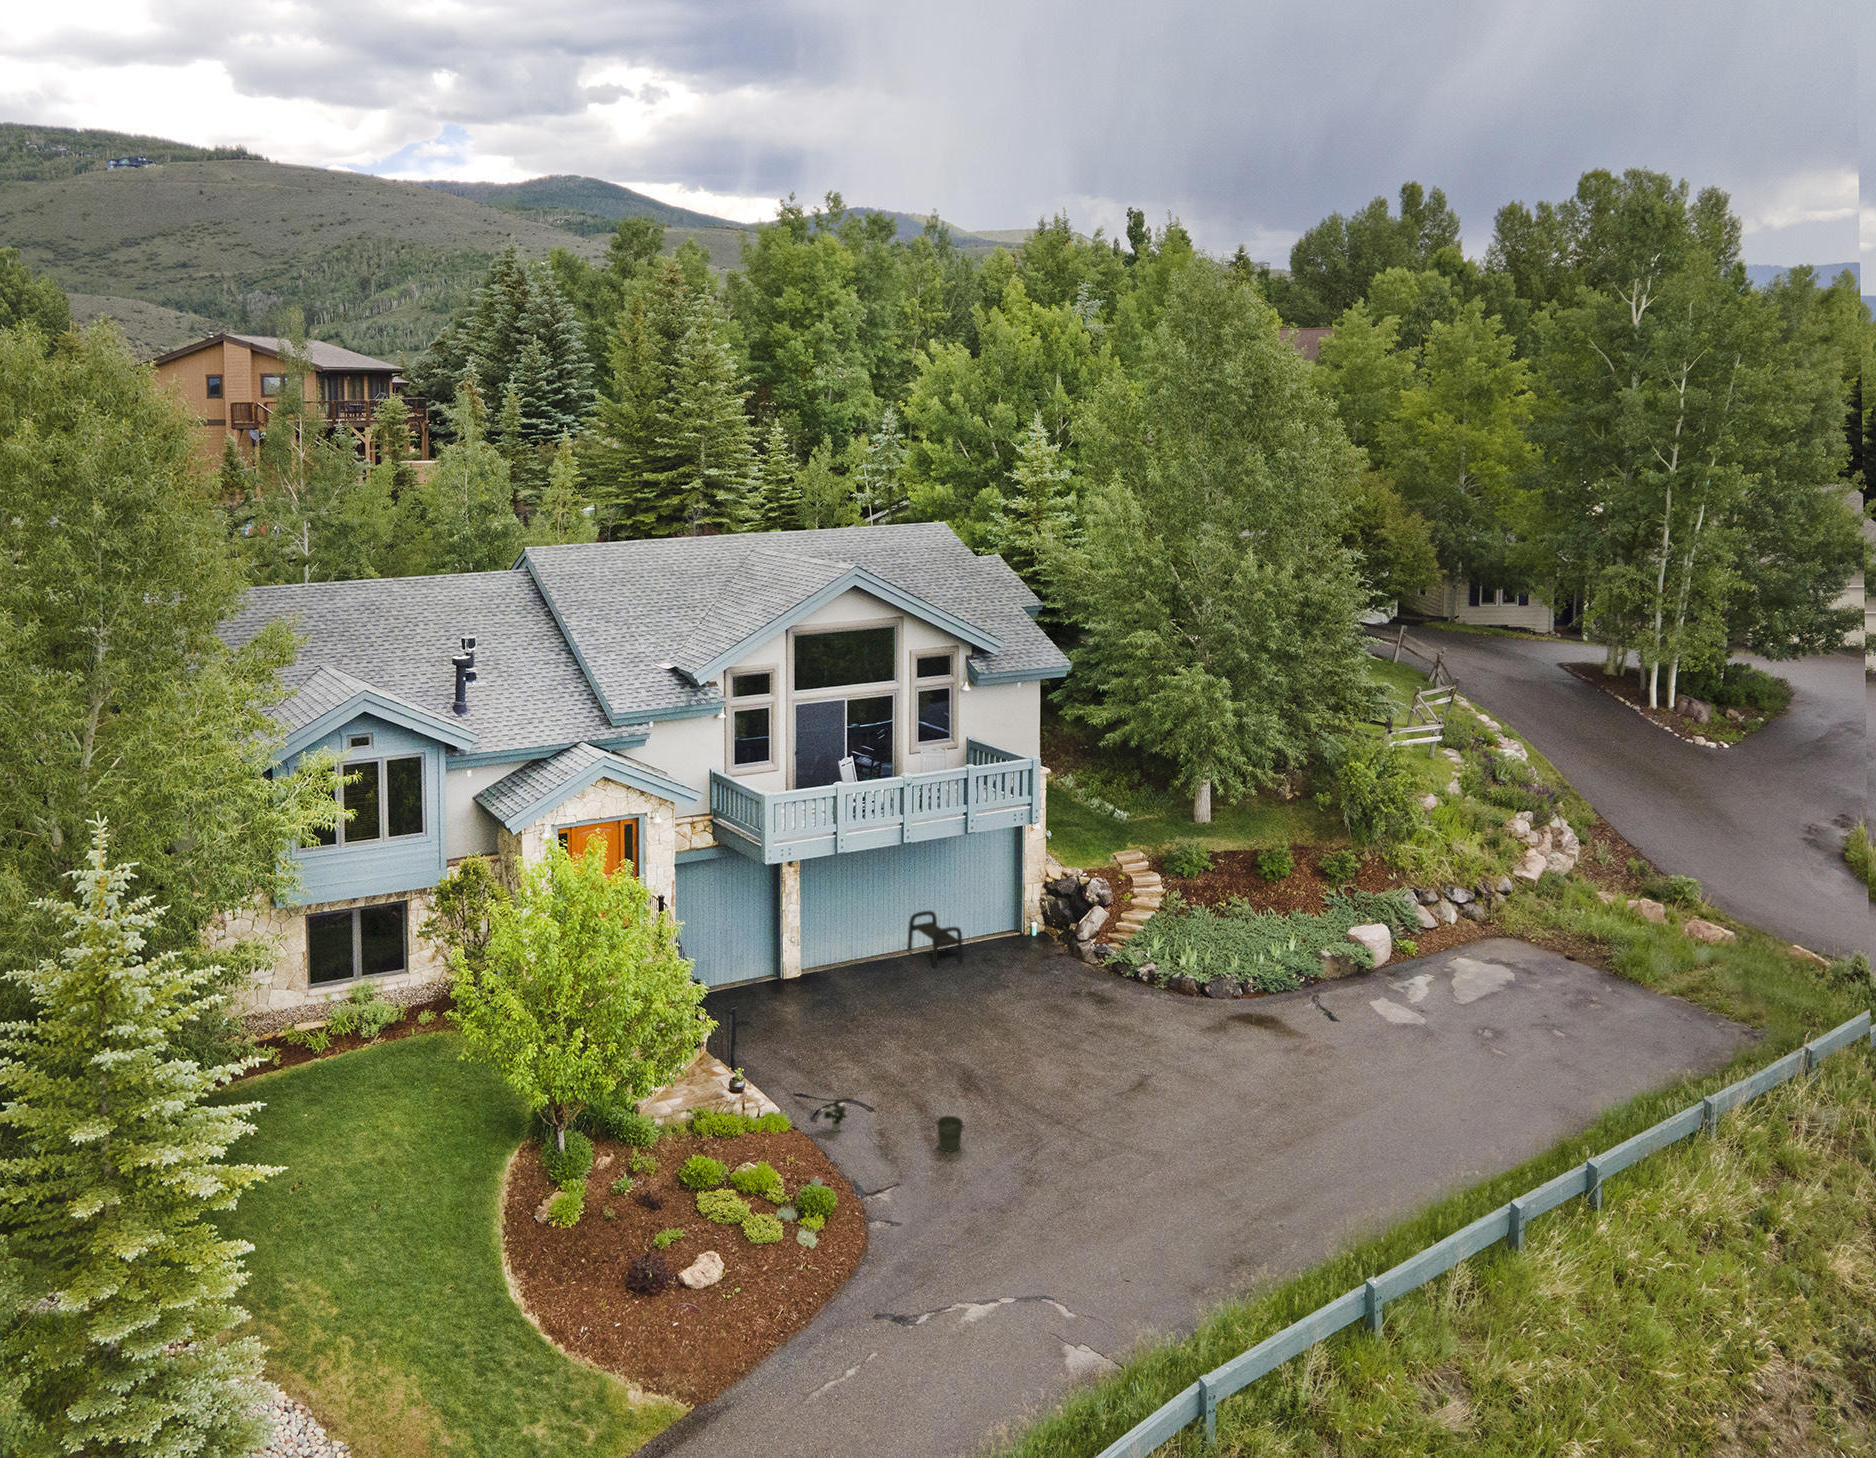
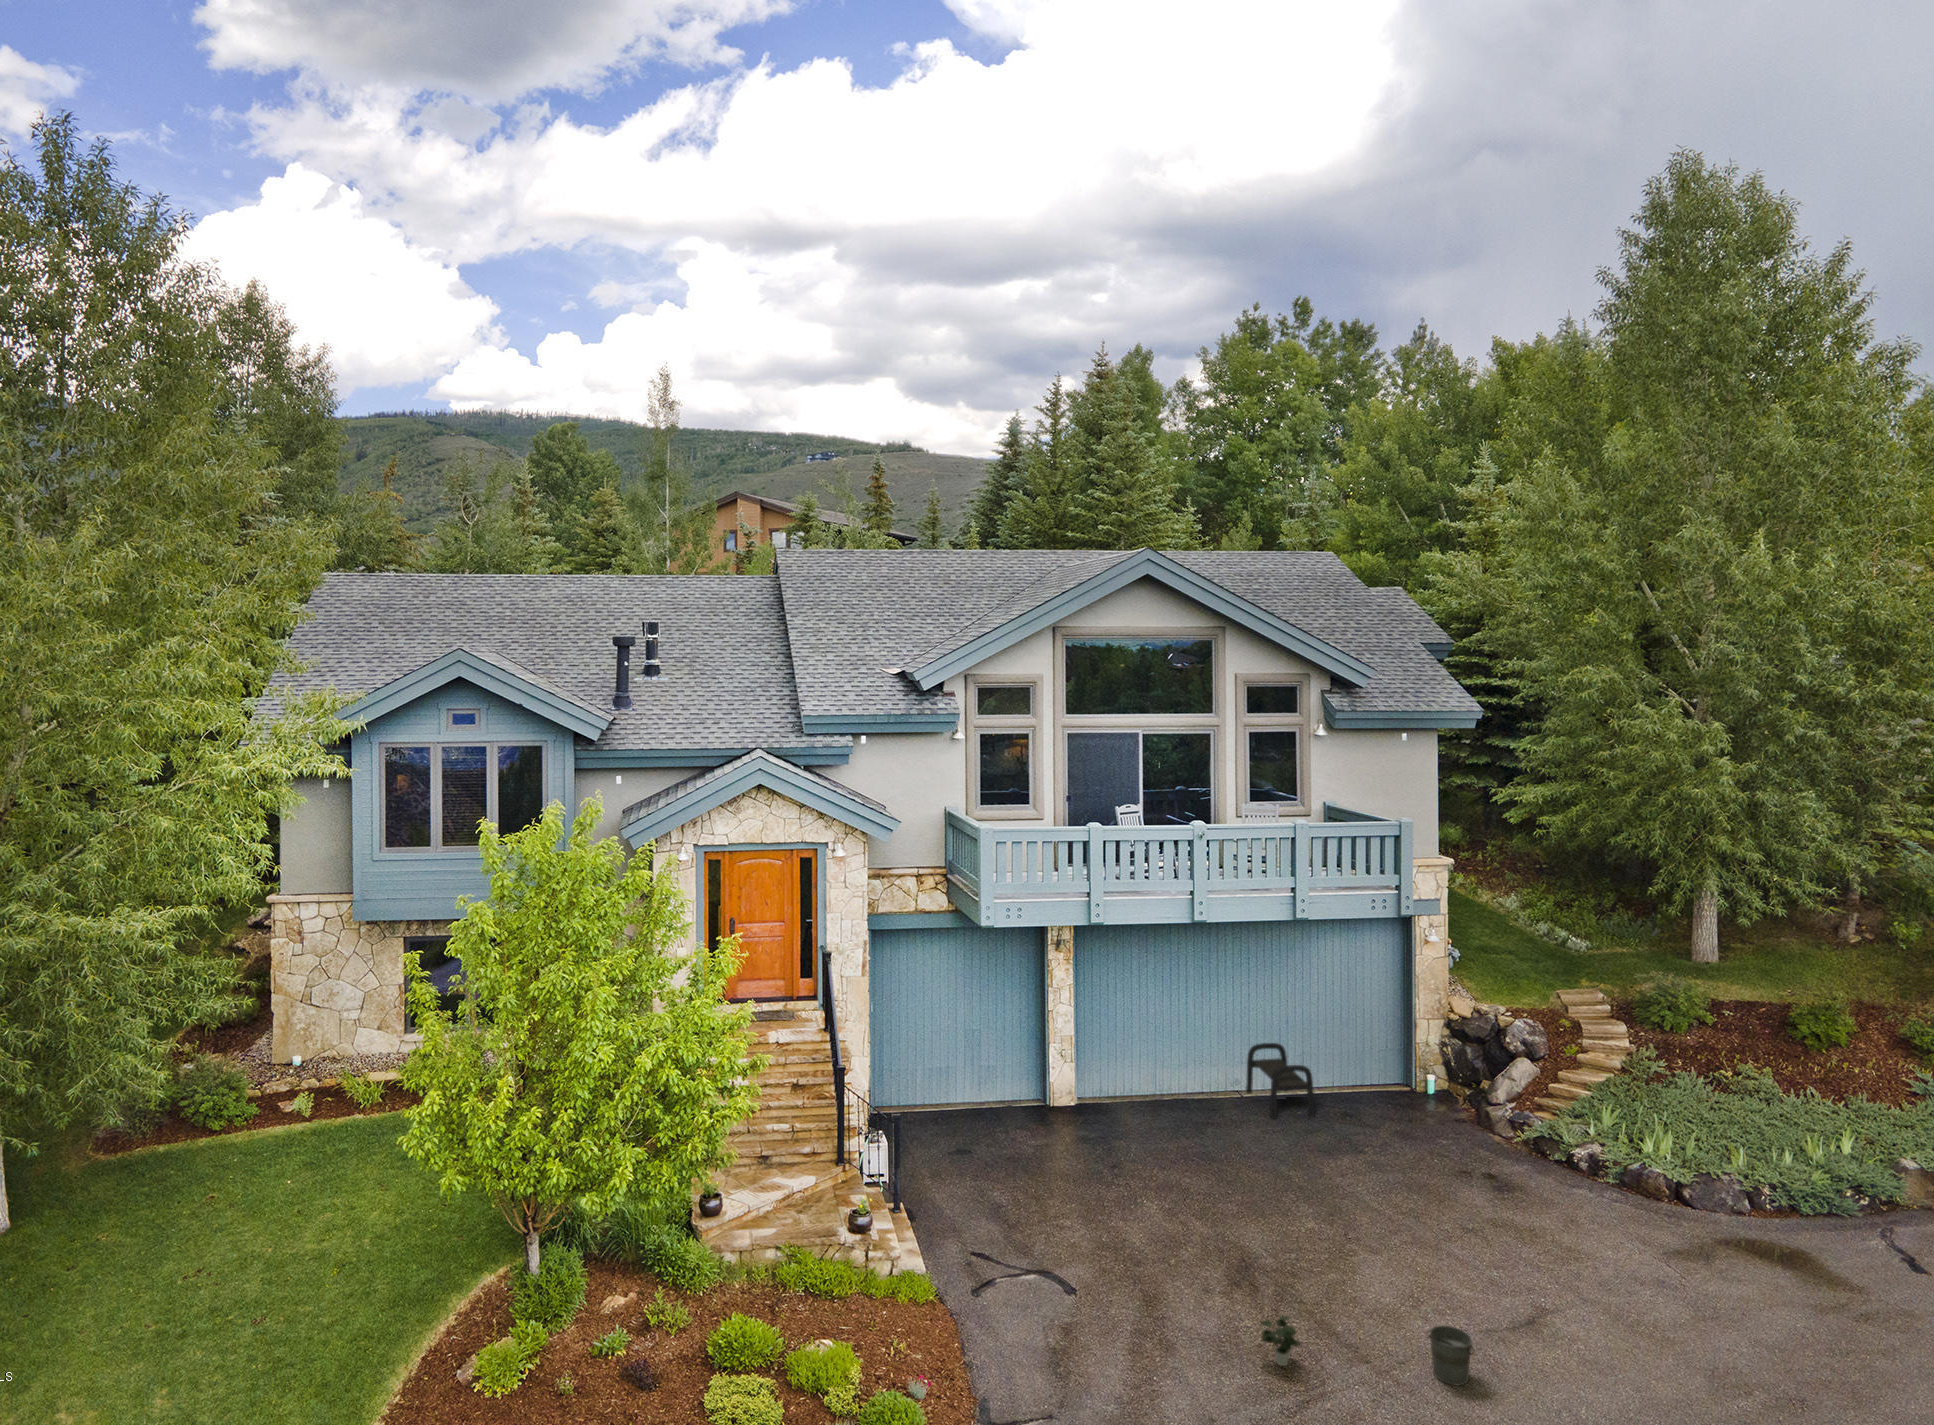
potted plant: present [824,1101,847,1132] -> present [1261,1316,1301,1366]
bucket: present [937,1116,963,1152] -> present [1428,1325,1473,1386]

